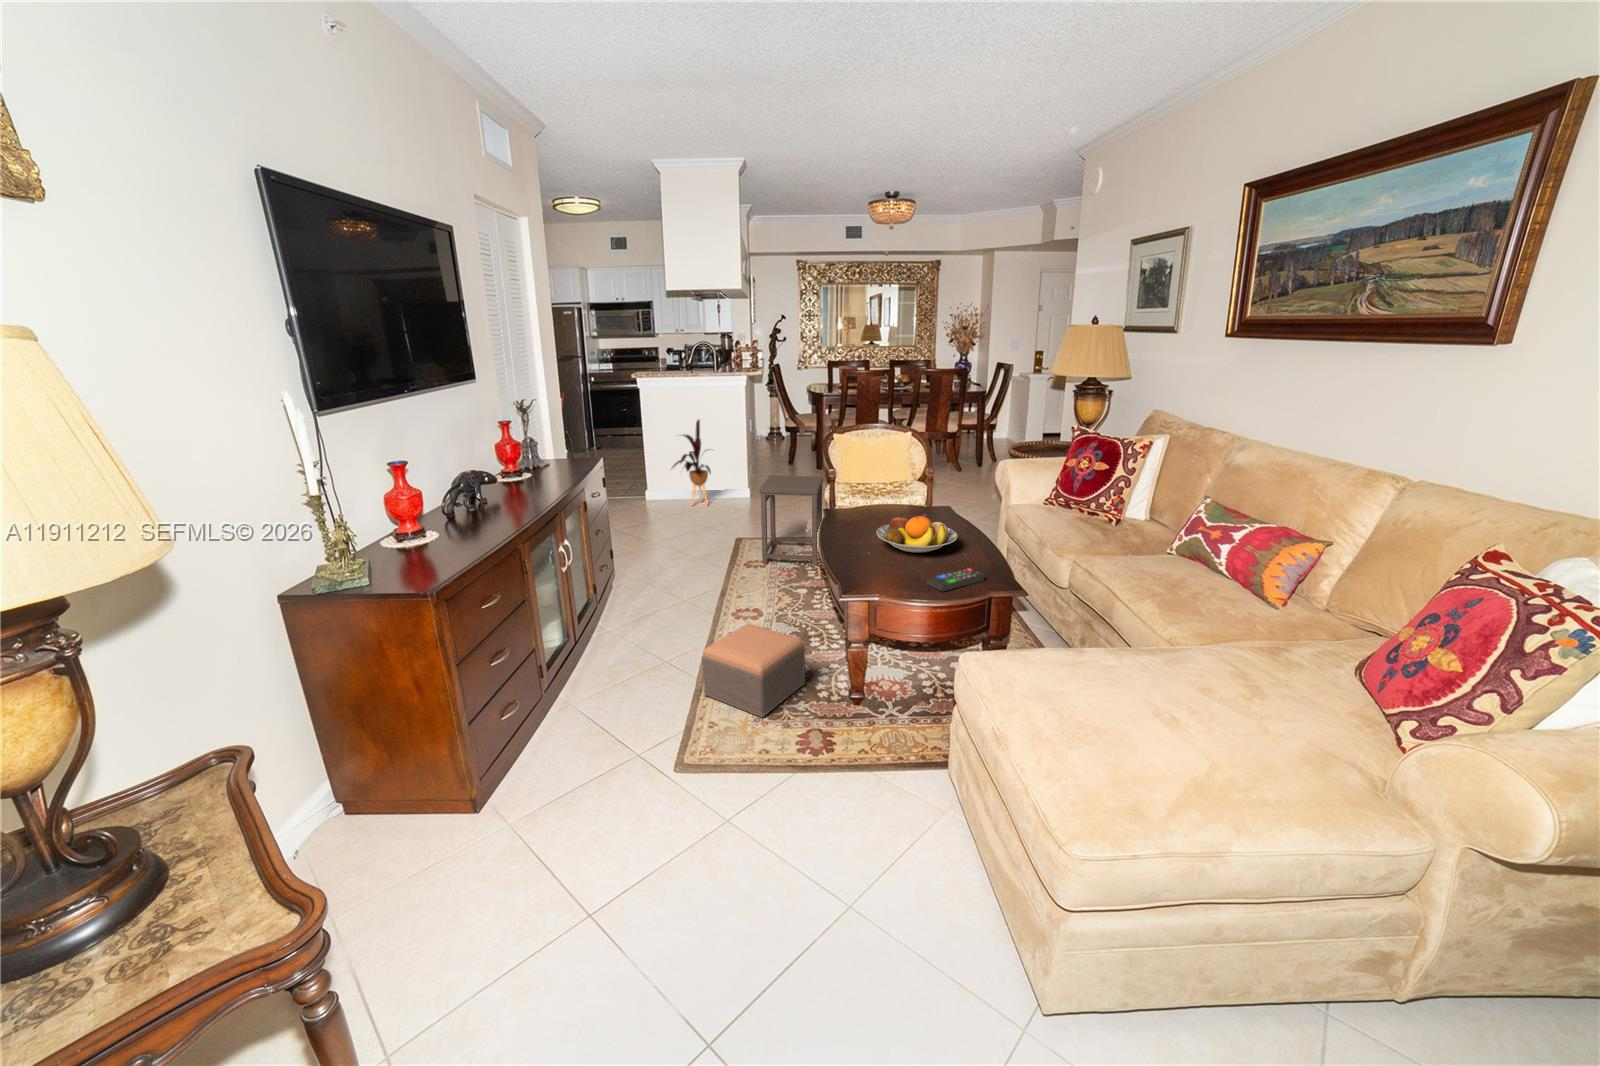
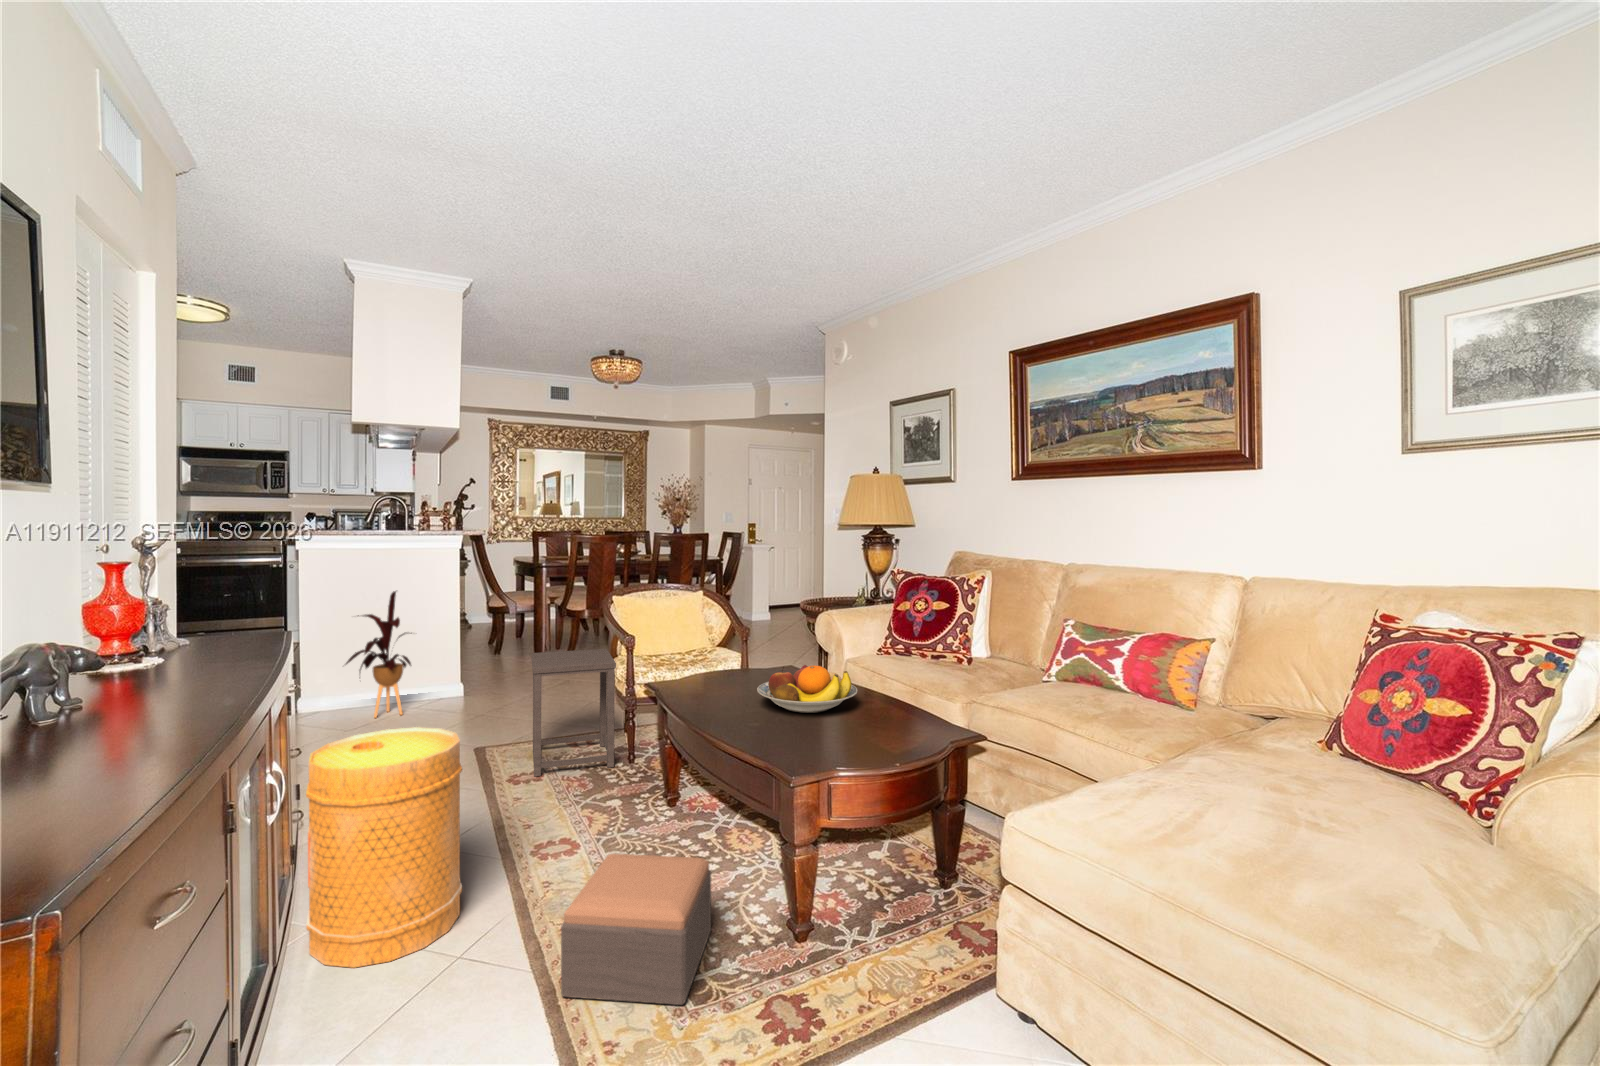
basket: none [592,525,681,654] -> present [306,727,462,968]
remote control: present [927,568,984,591] -> none [869,718,922,748]

